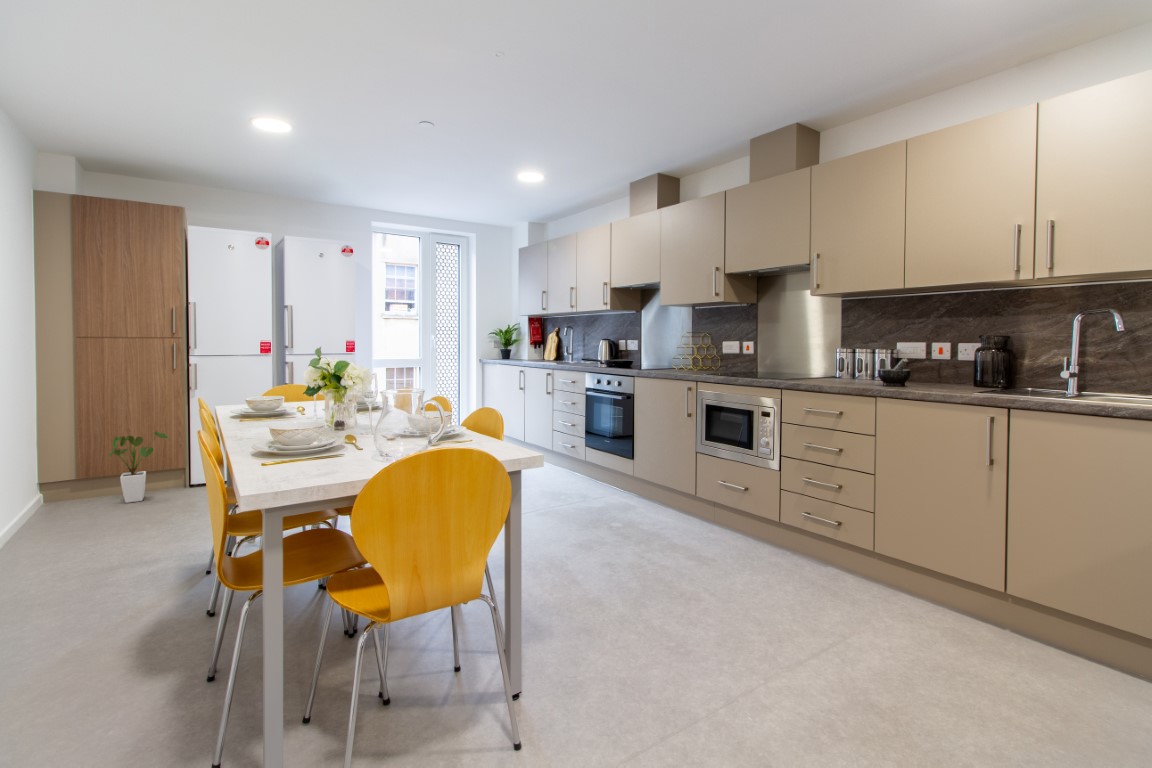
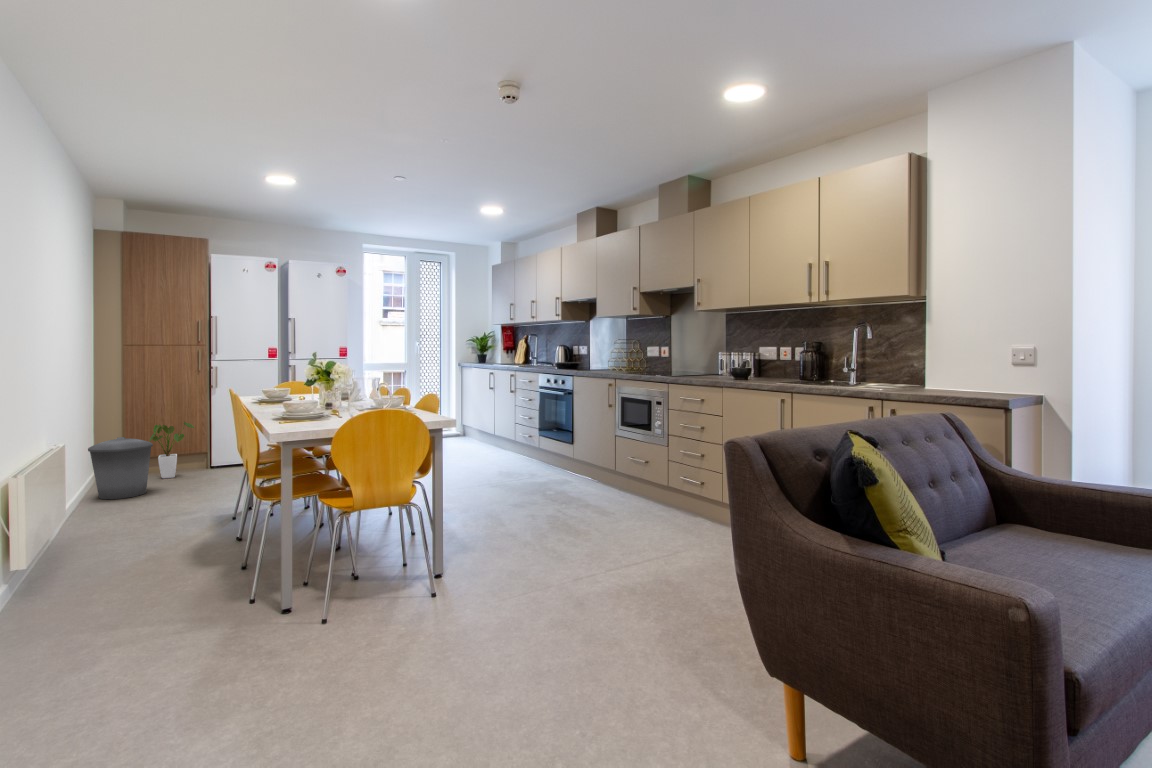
trash can: none [16,456,108,539] -> present [88,437,153,499]

